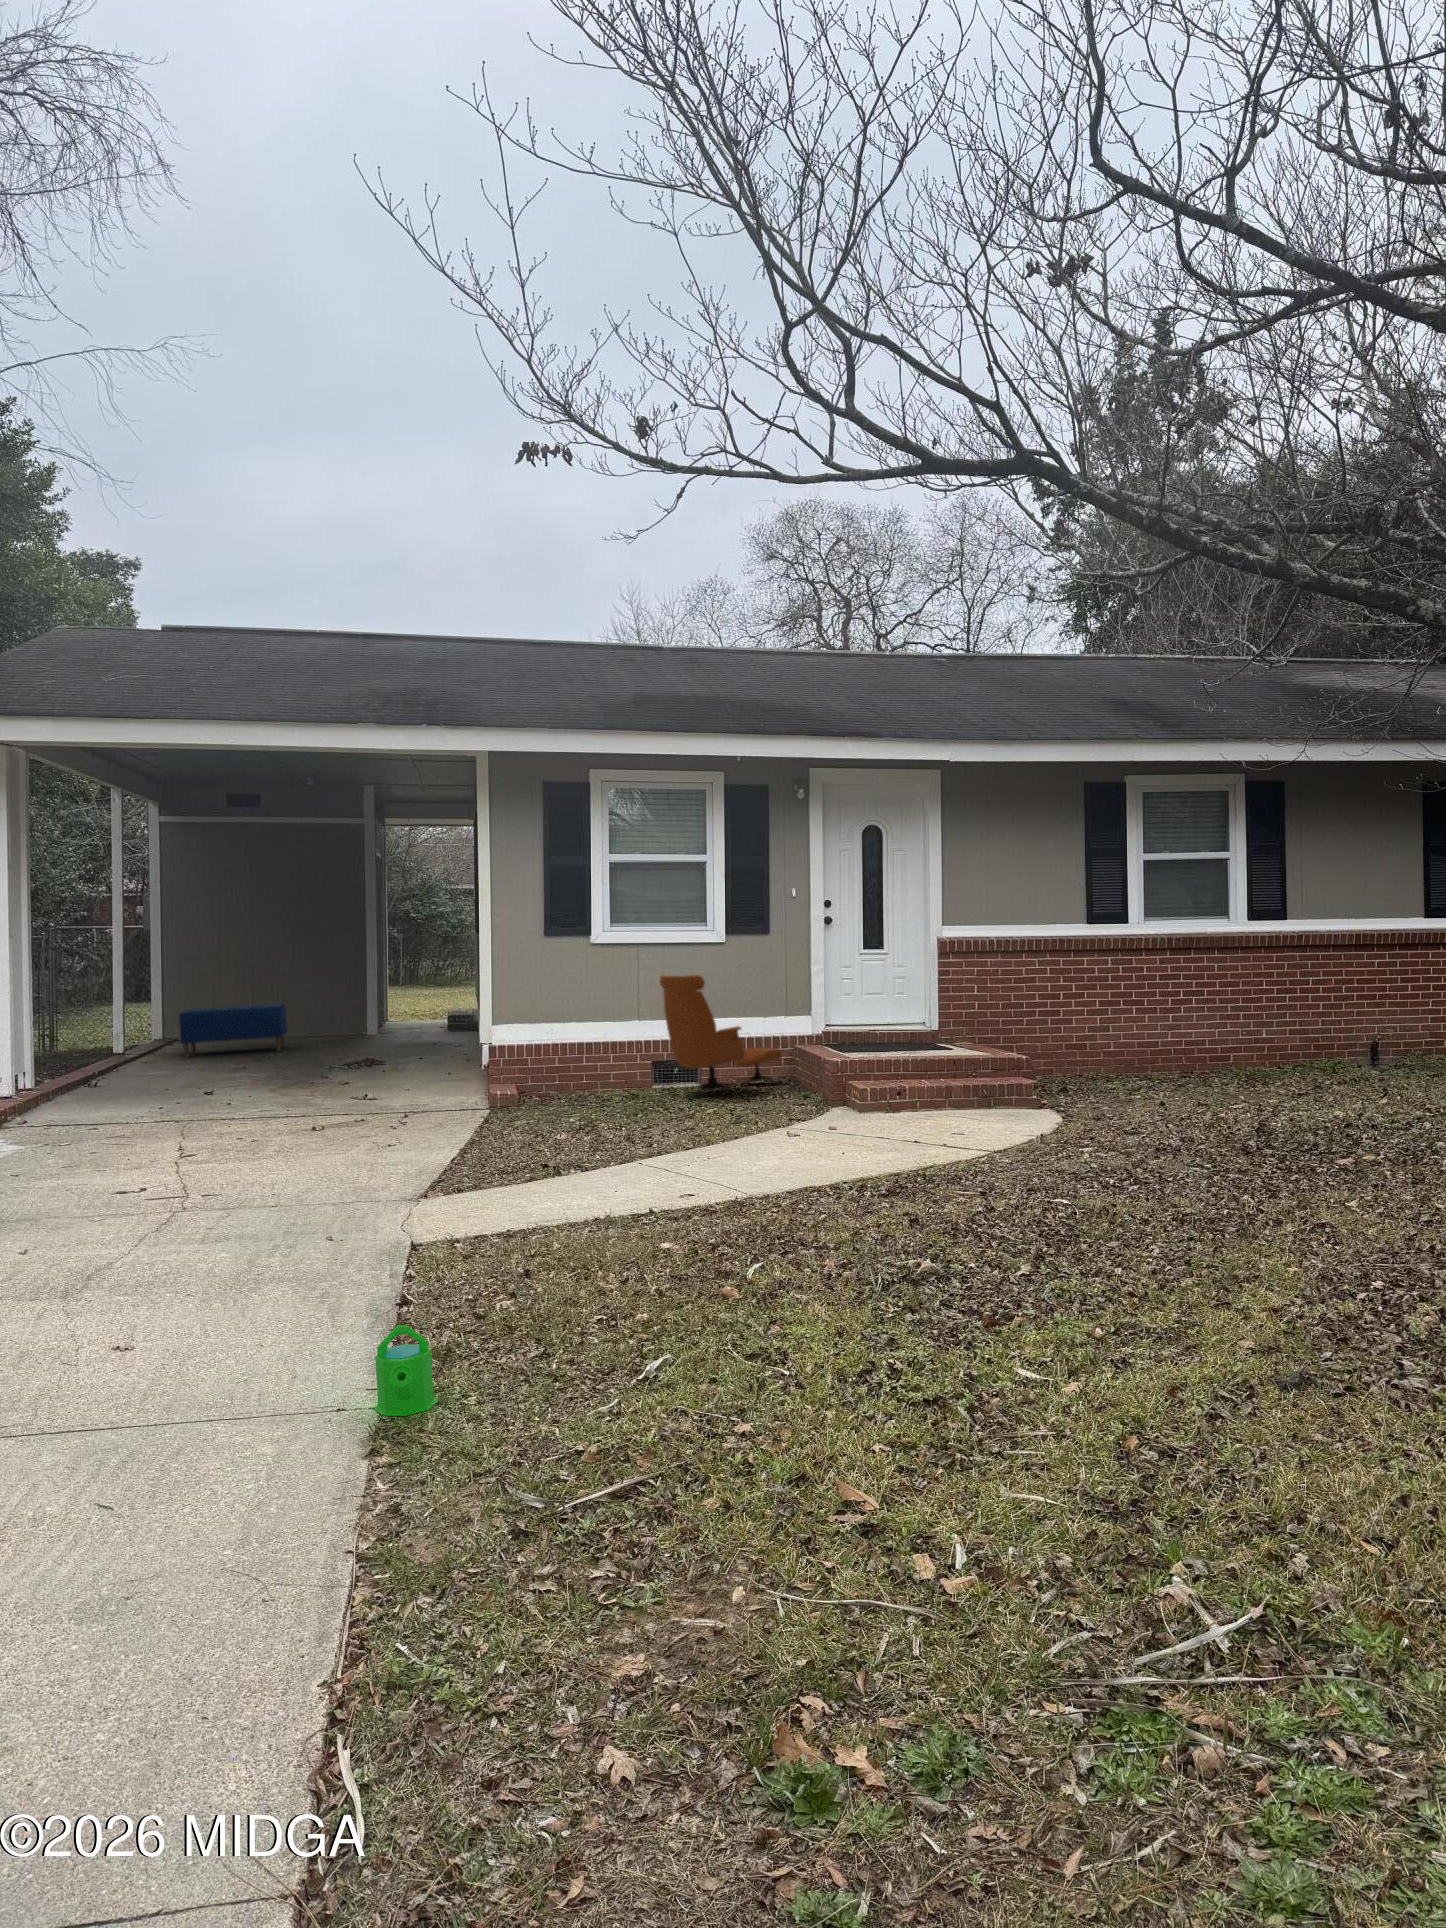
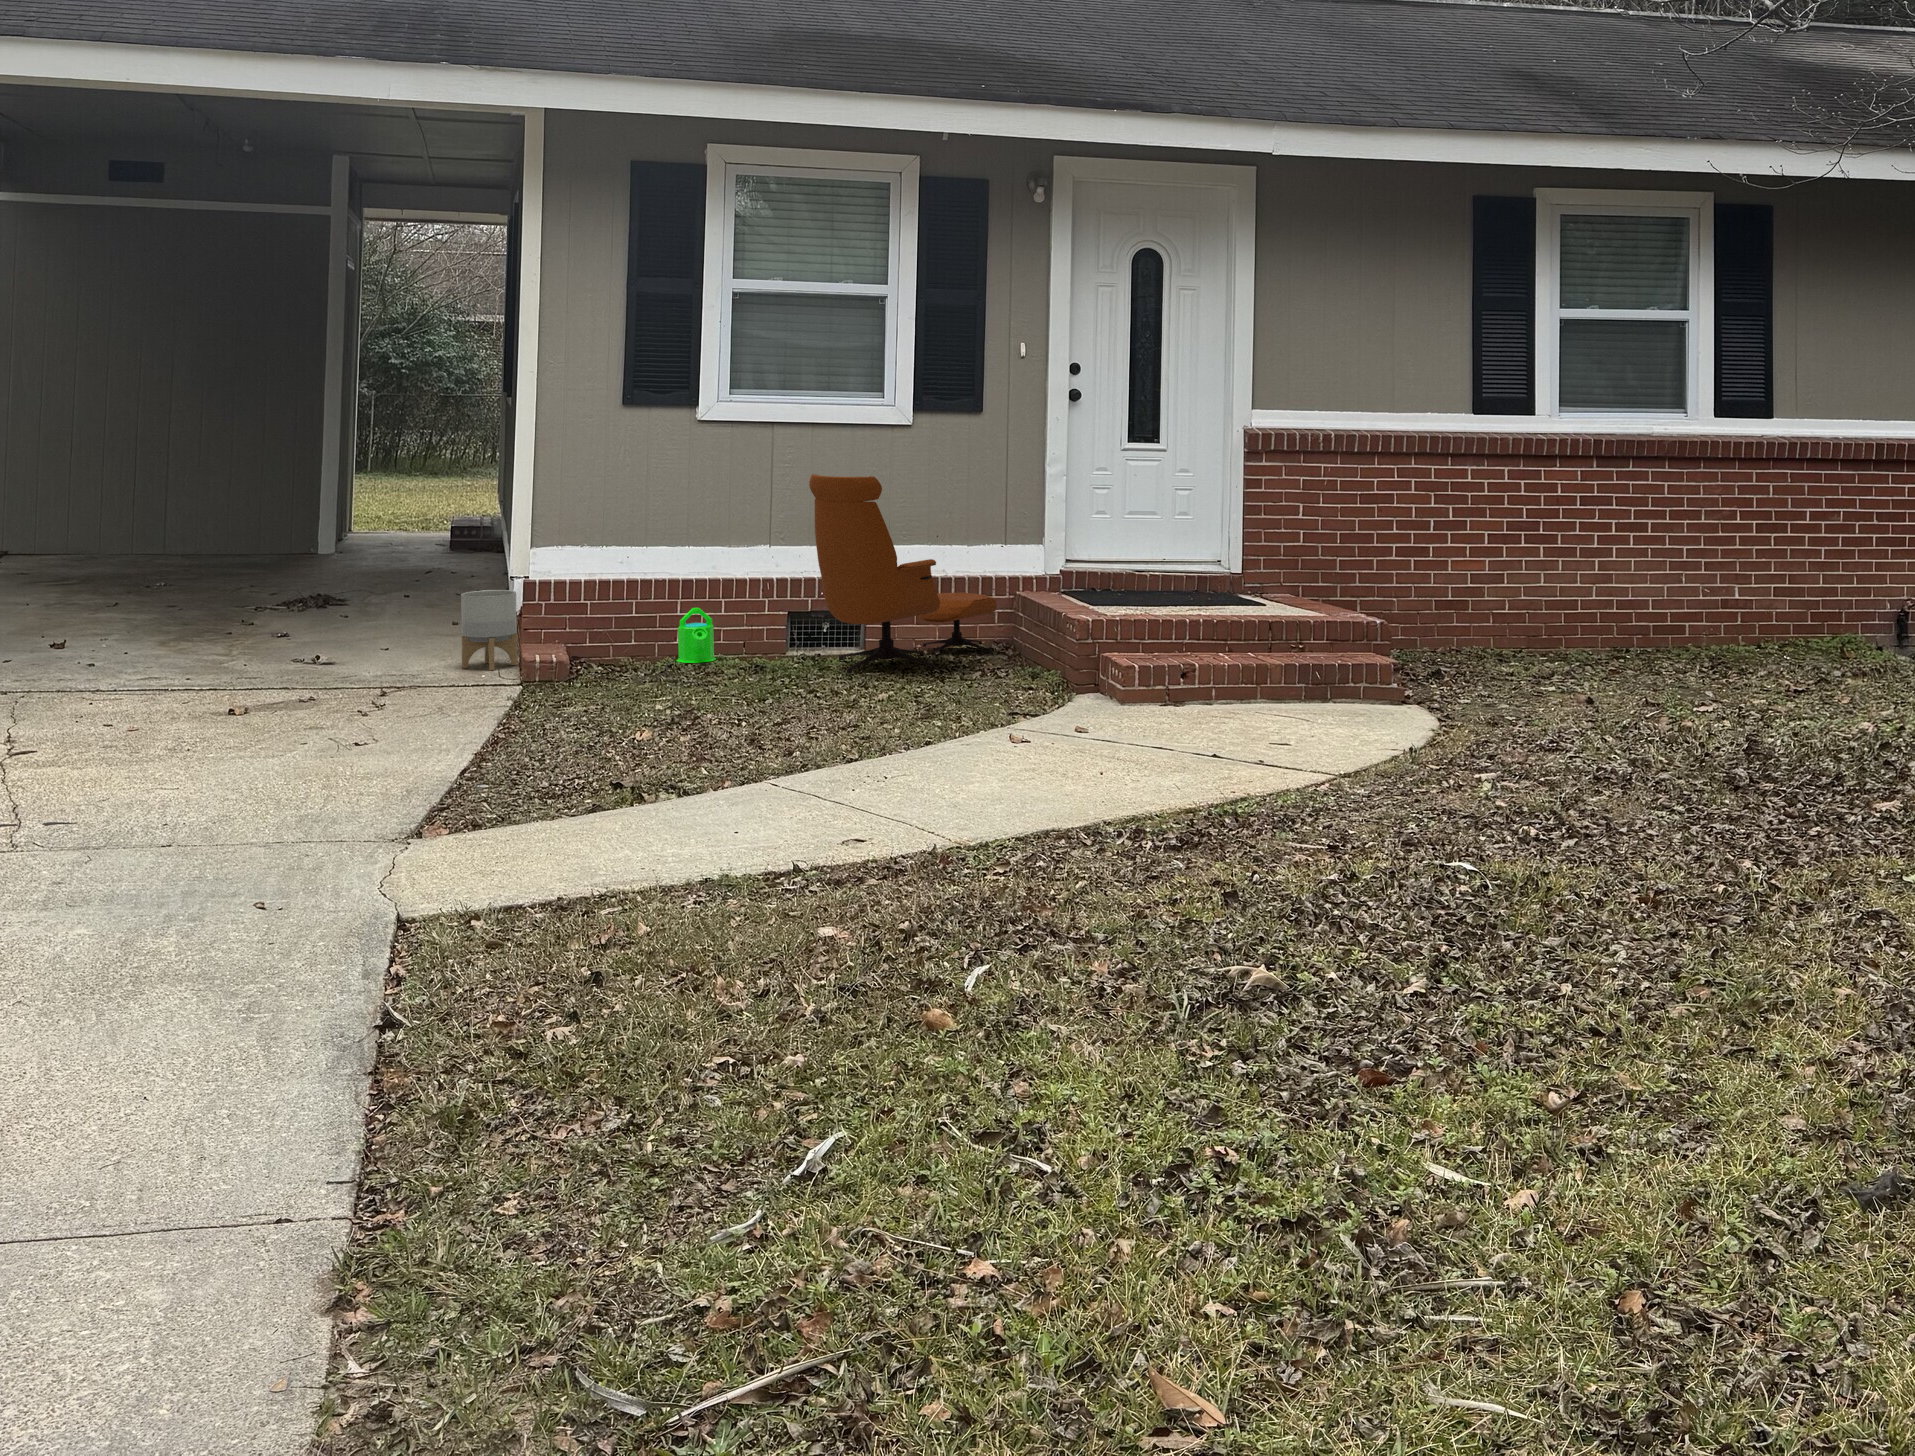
bench: present [179,1004,287,1058] -> none [14,496,192,579]
planter: none [448,1053,485,1103] -> present [461,590,517,670]
watering can: present [373,1325,438,1416] -> present [676,608,717,663]

